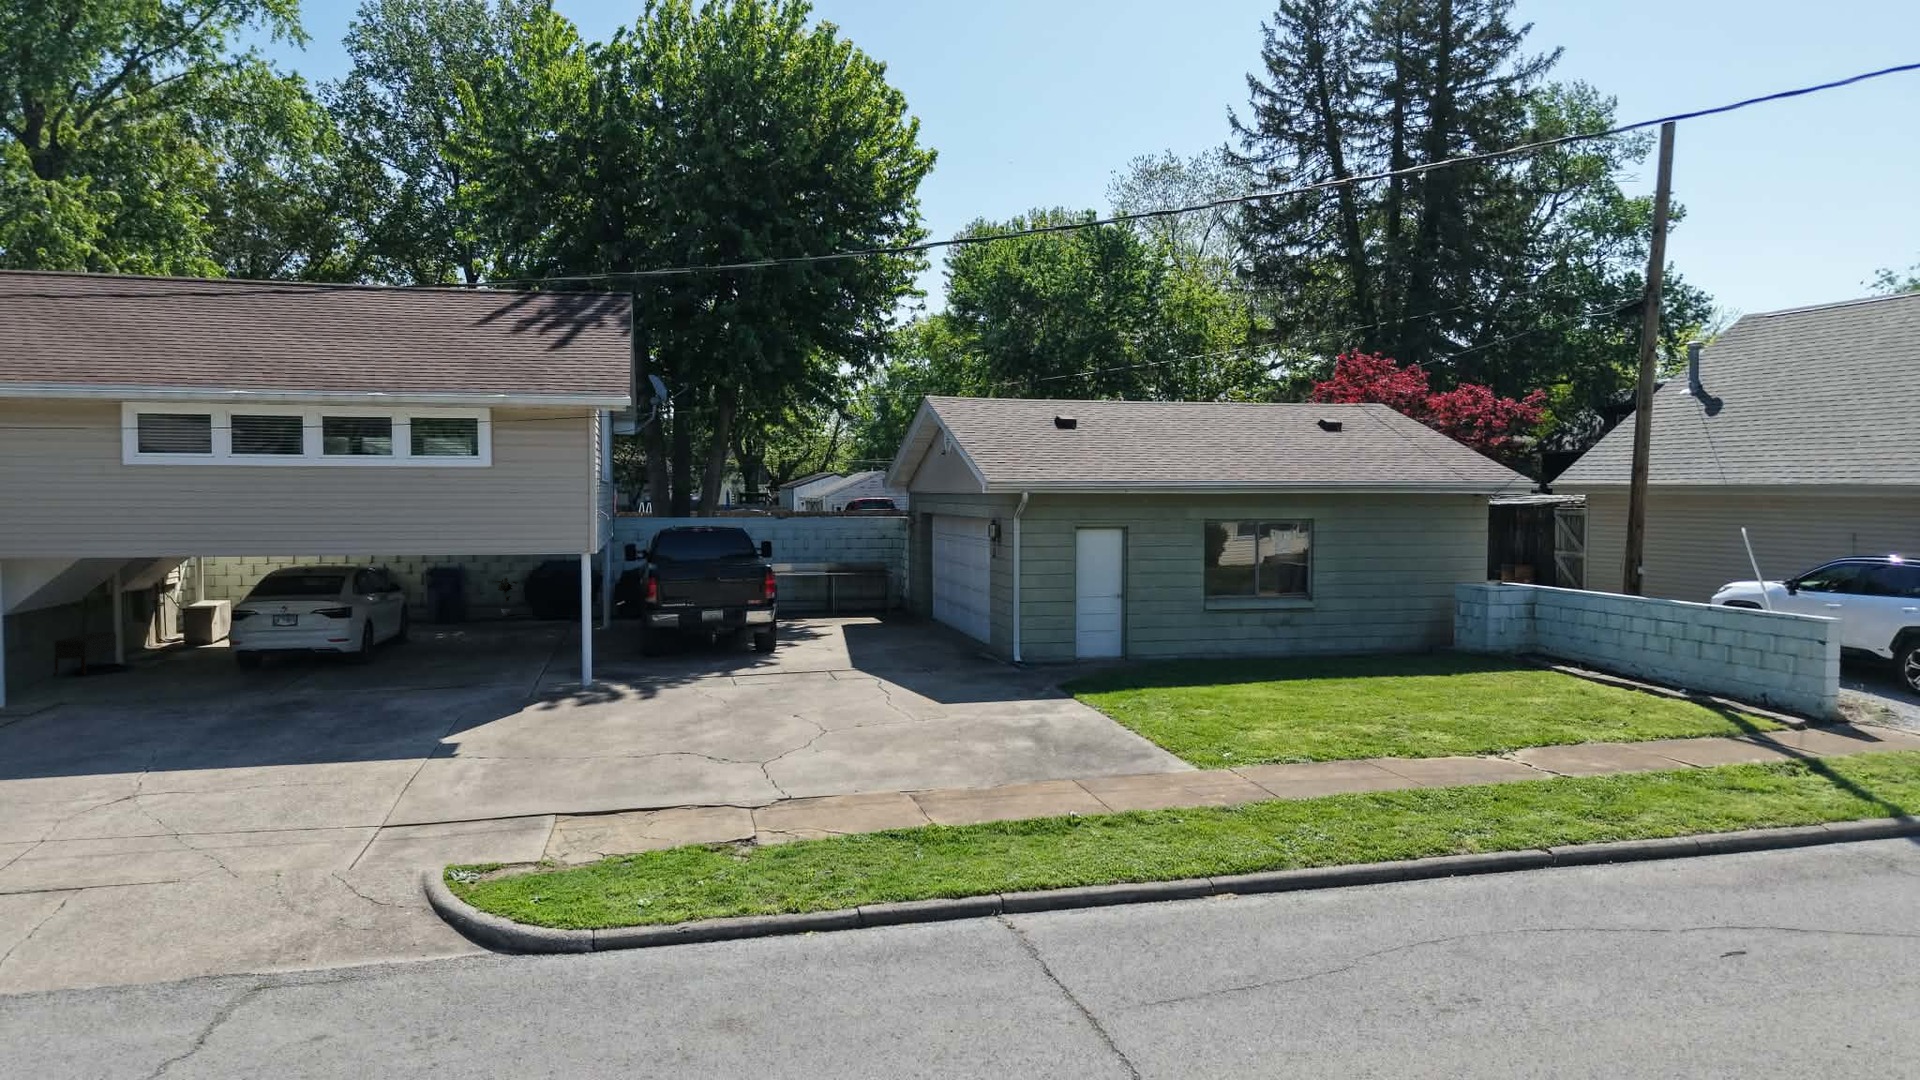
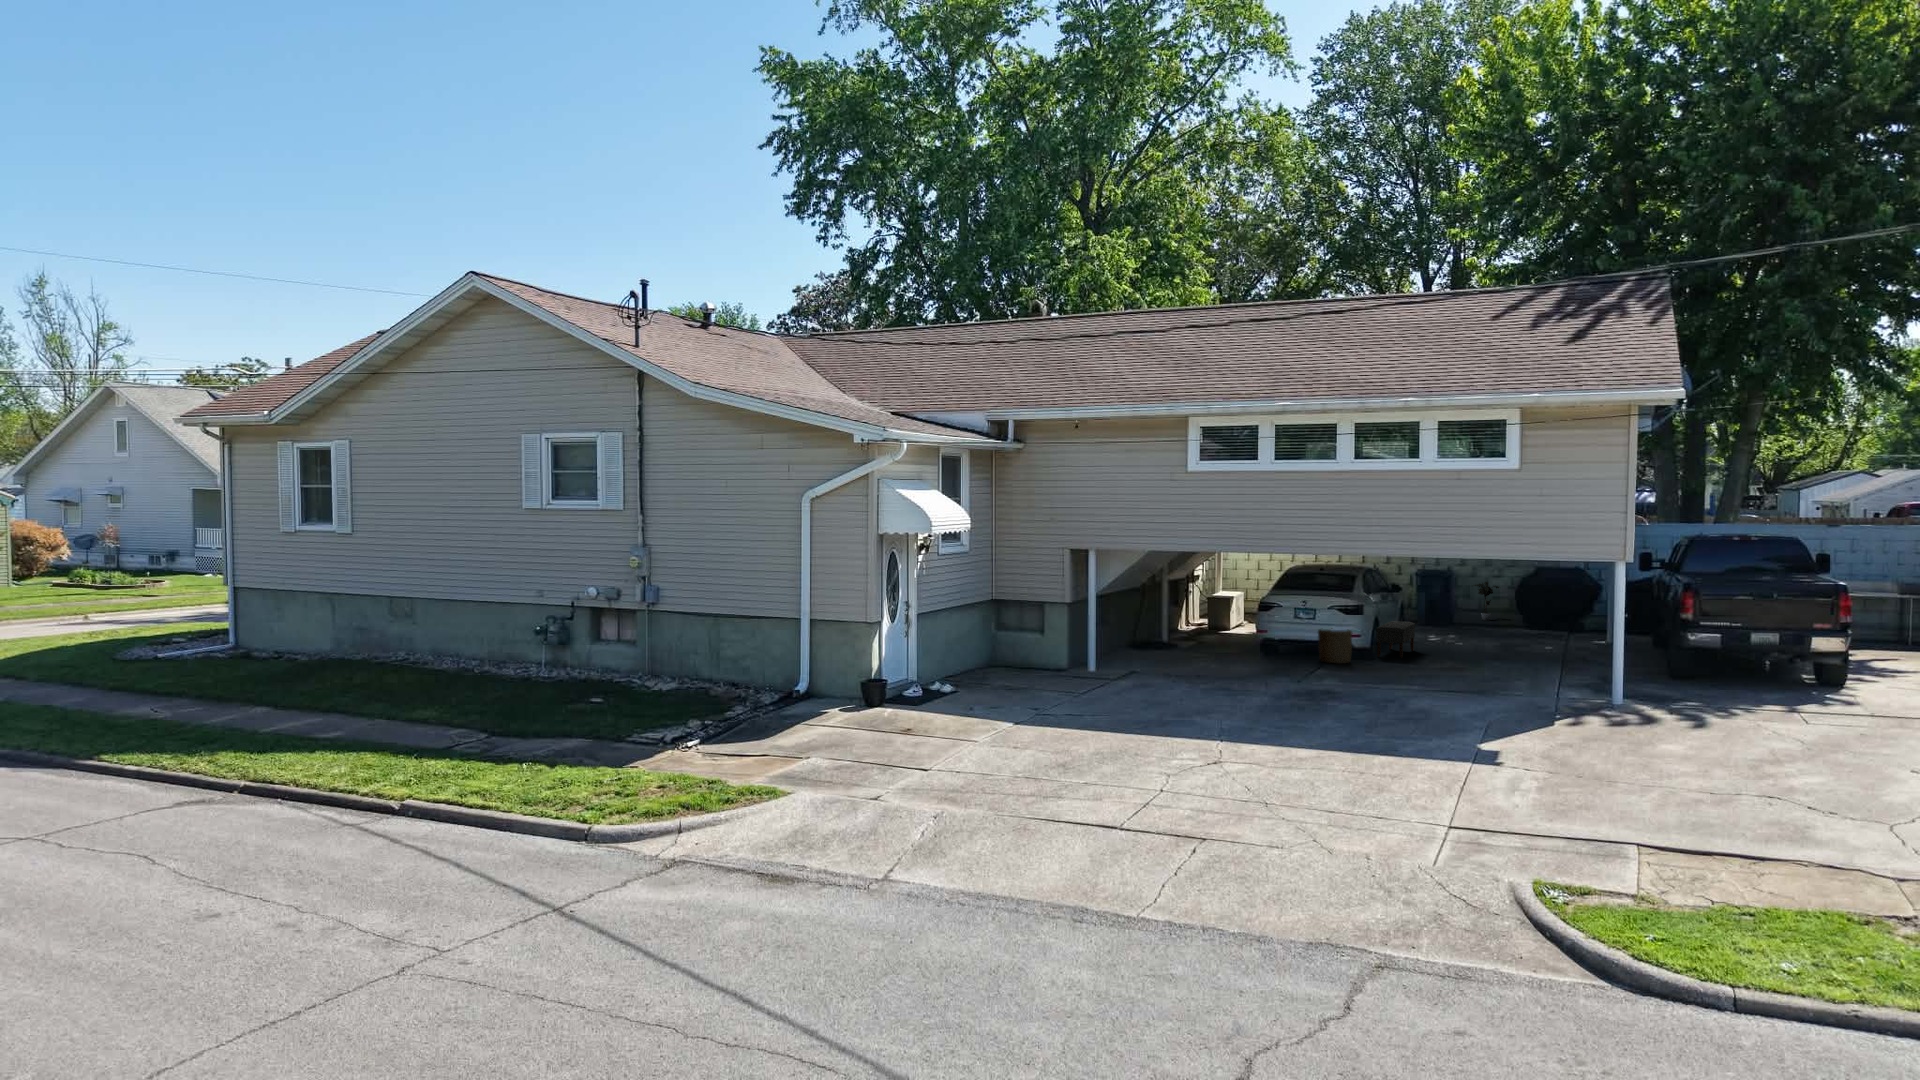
bench: present [53,632,116,675] -> present [1376,621,1415,658]
basket: none [307,633,347,670] -> present [1318,629,1352,664]

